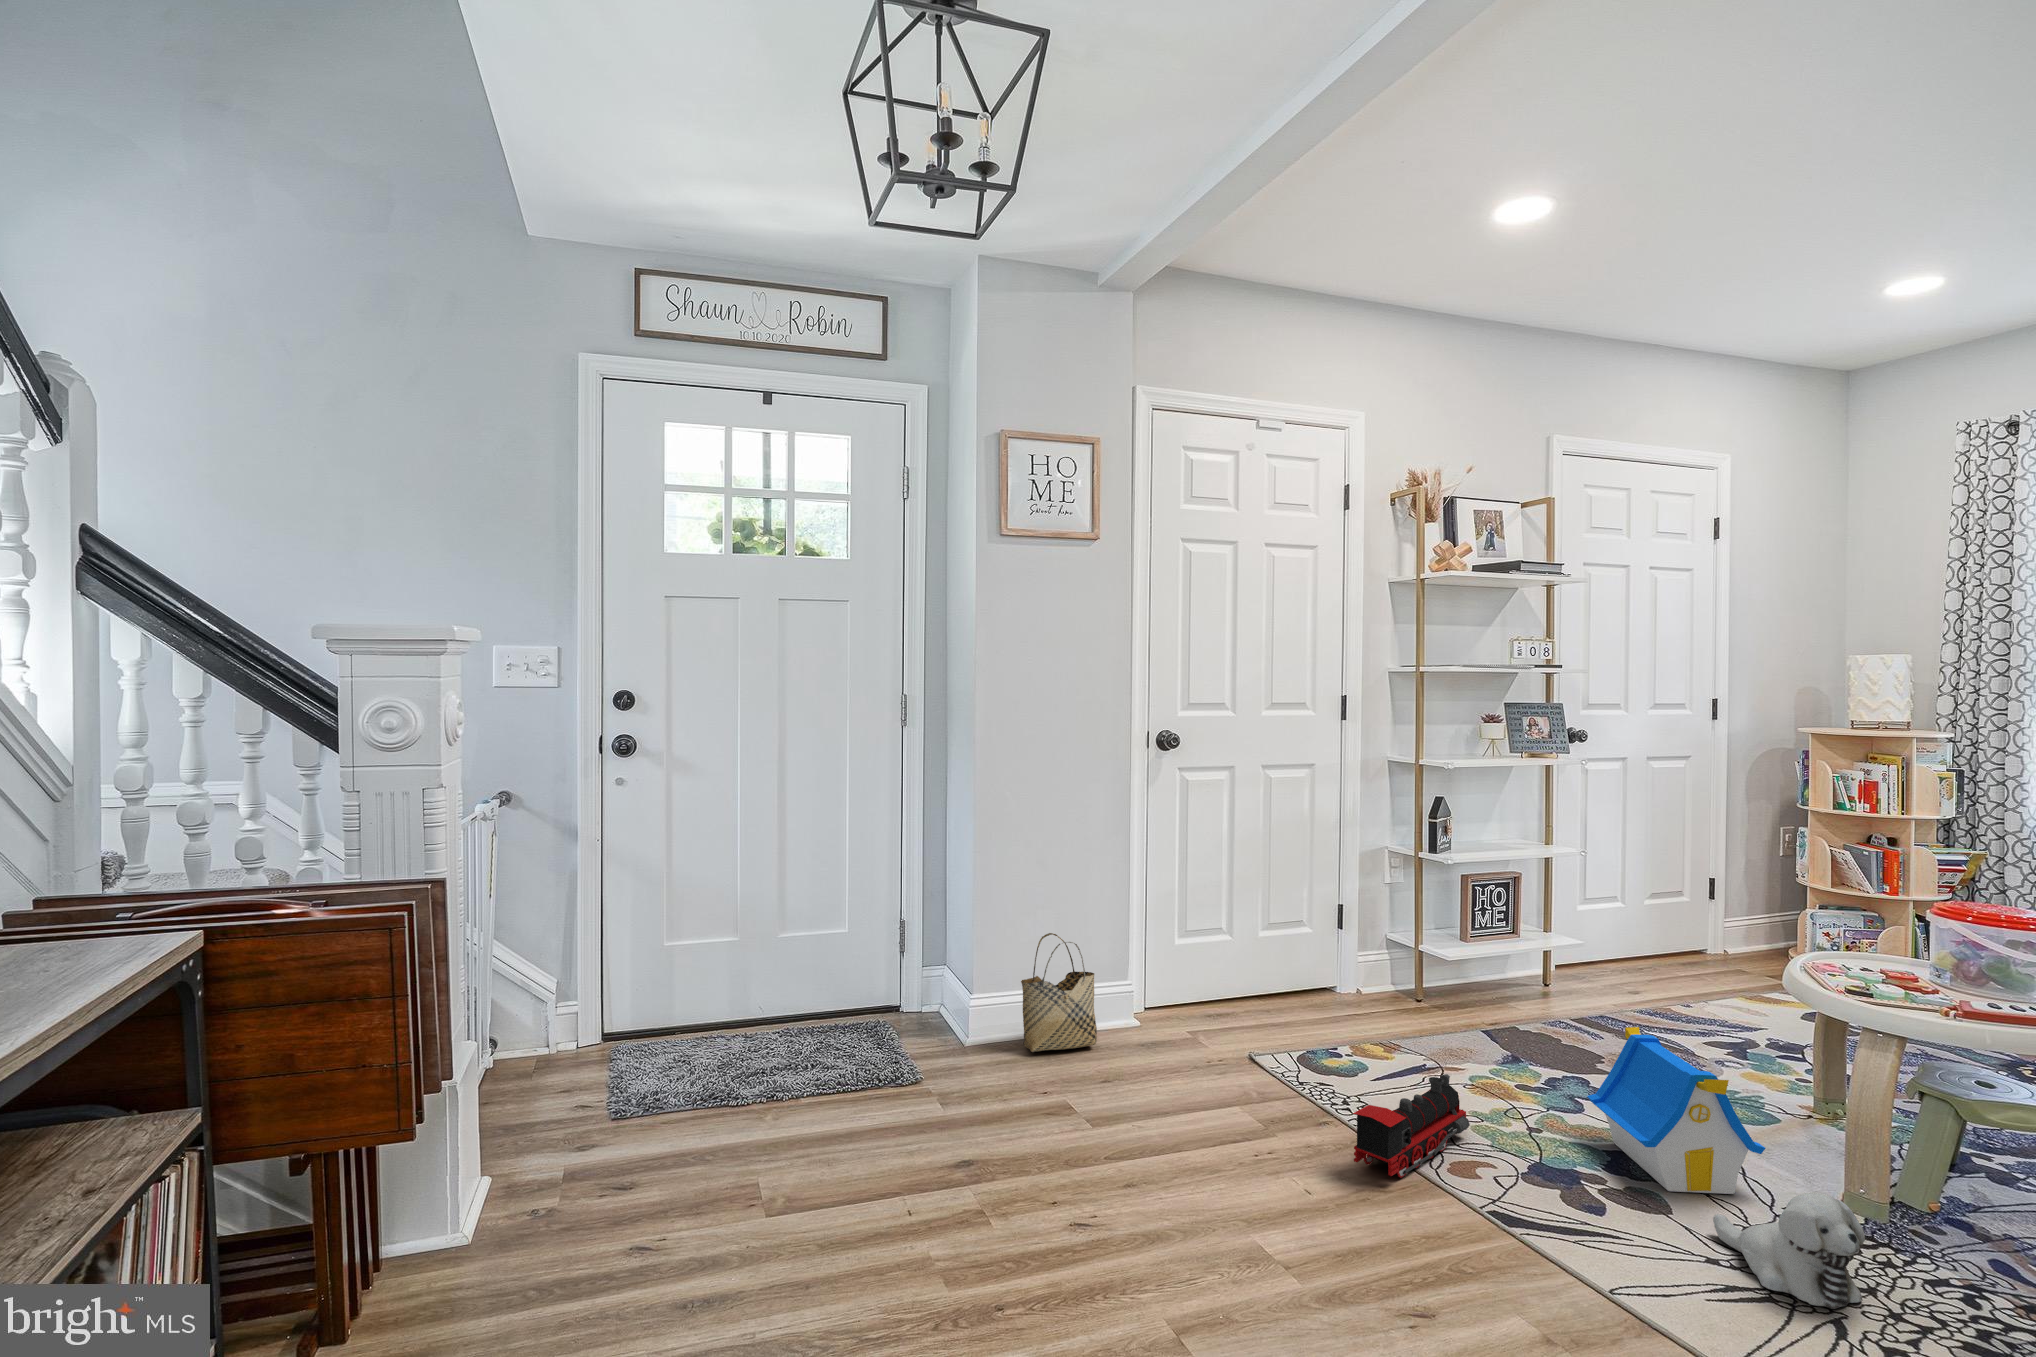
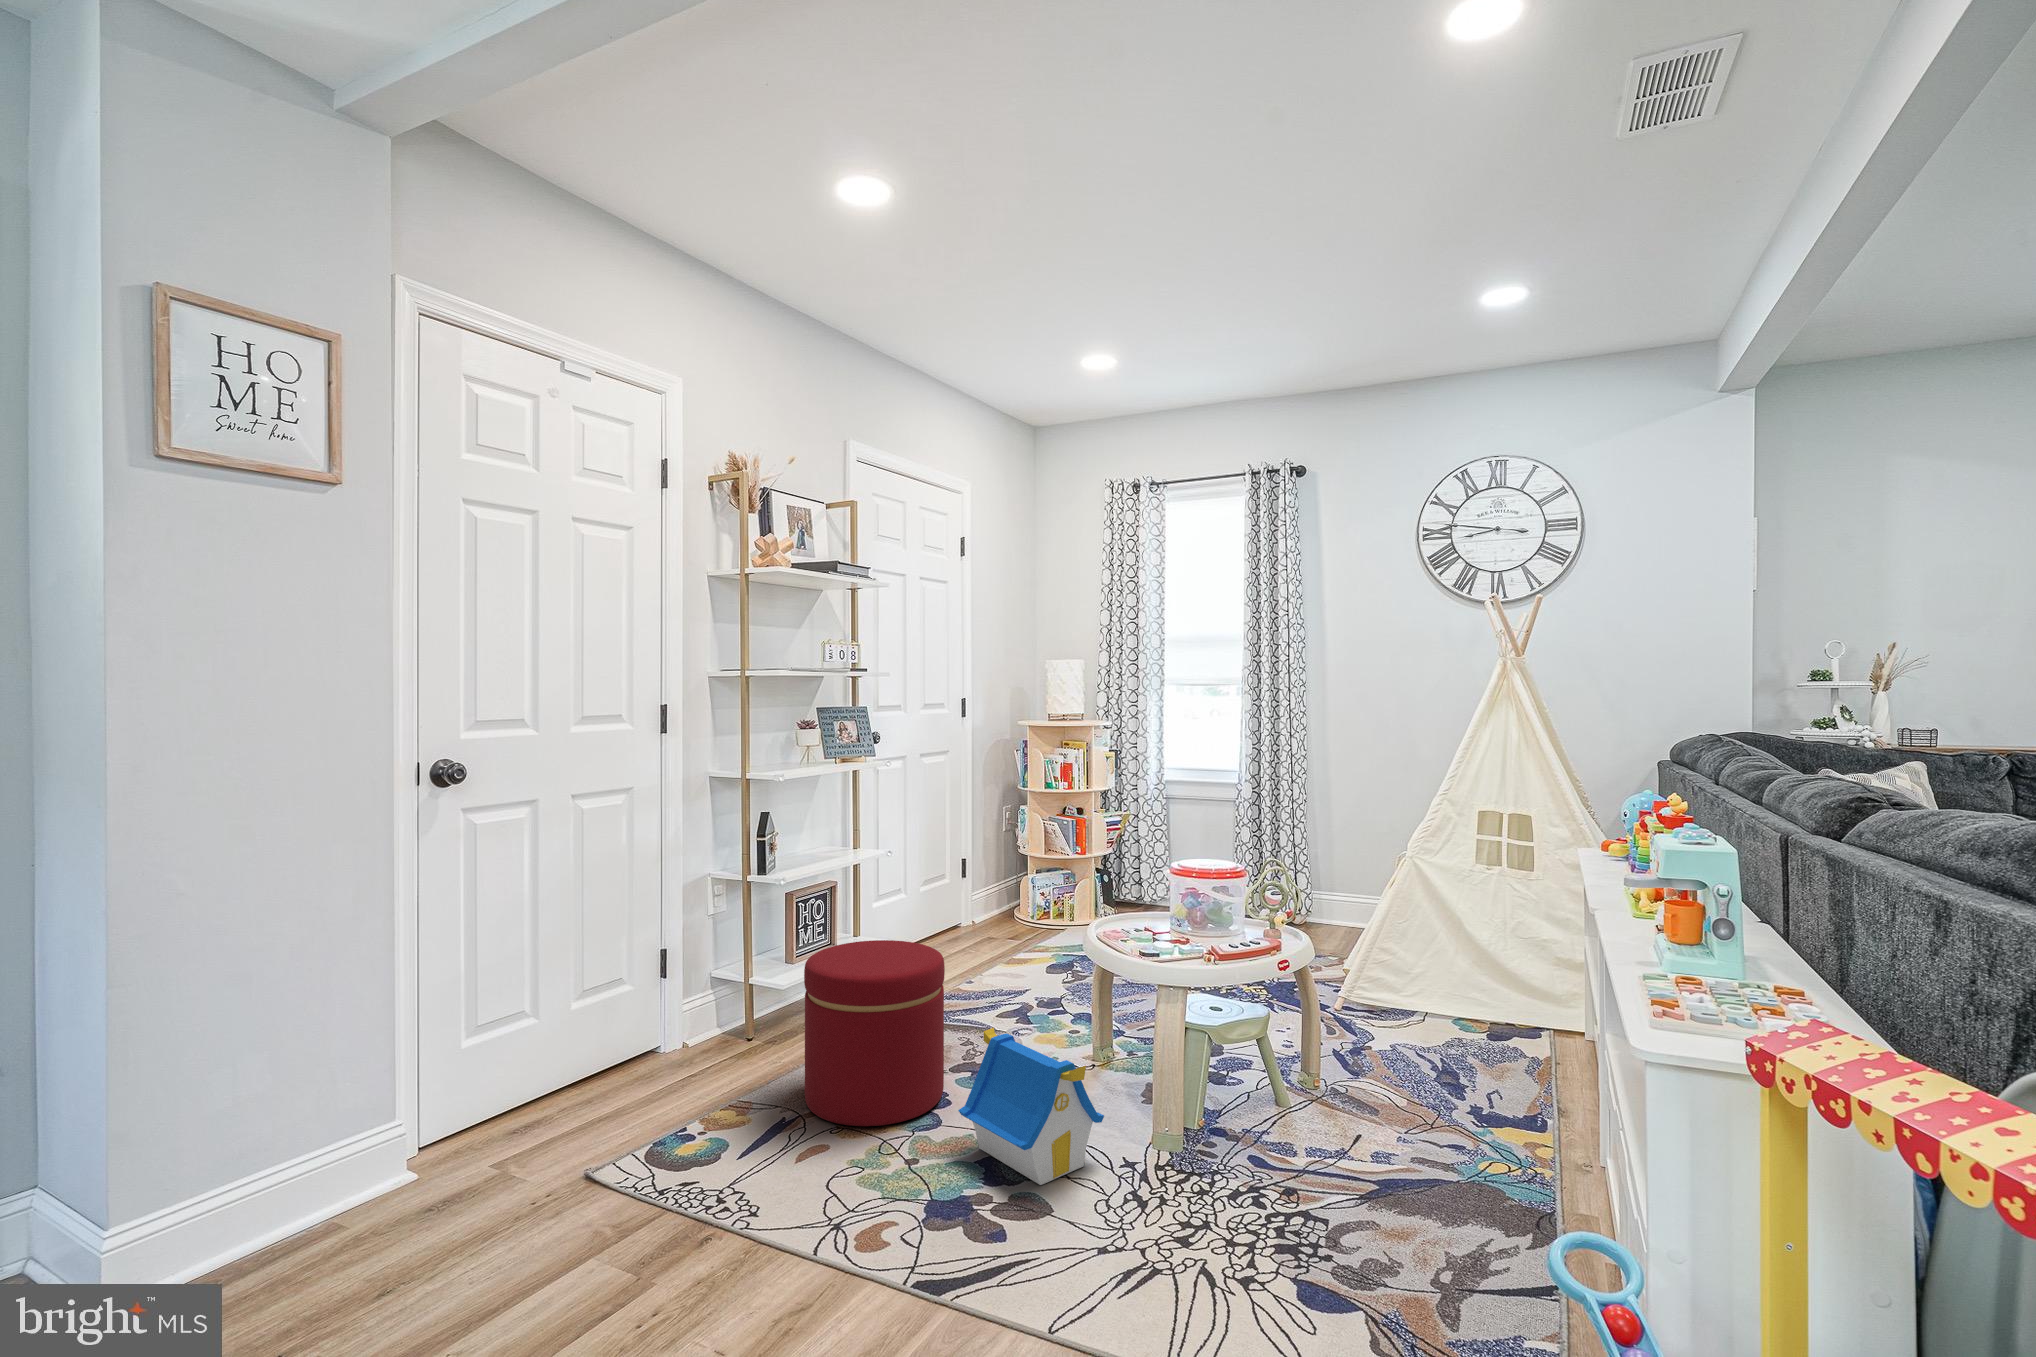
ottoman: none [1448,923,1599,1100] -> present [804,940,945,1126]
woven basket: present [1021,933,1097,1052] -> none [202,1093,346,1296]
toy train: present [1353,1074,1470,1178] -> none [762,1134,861,1288]
plush toy: present [1713,1193,1865,1309] -> none [1090,1153,1208,1259]

